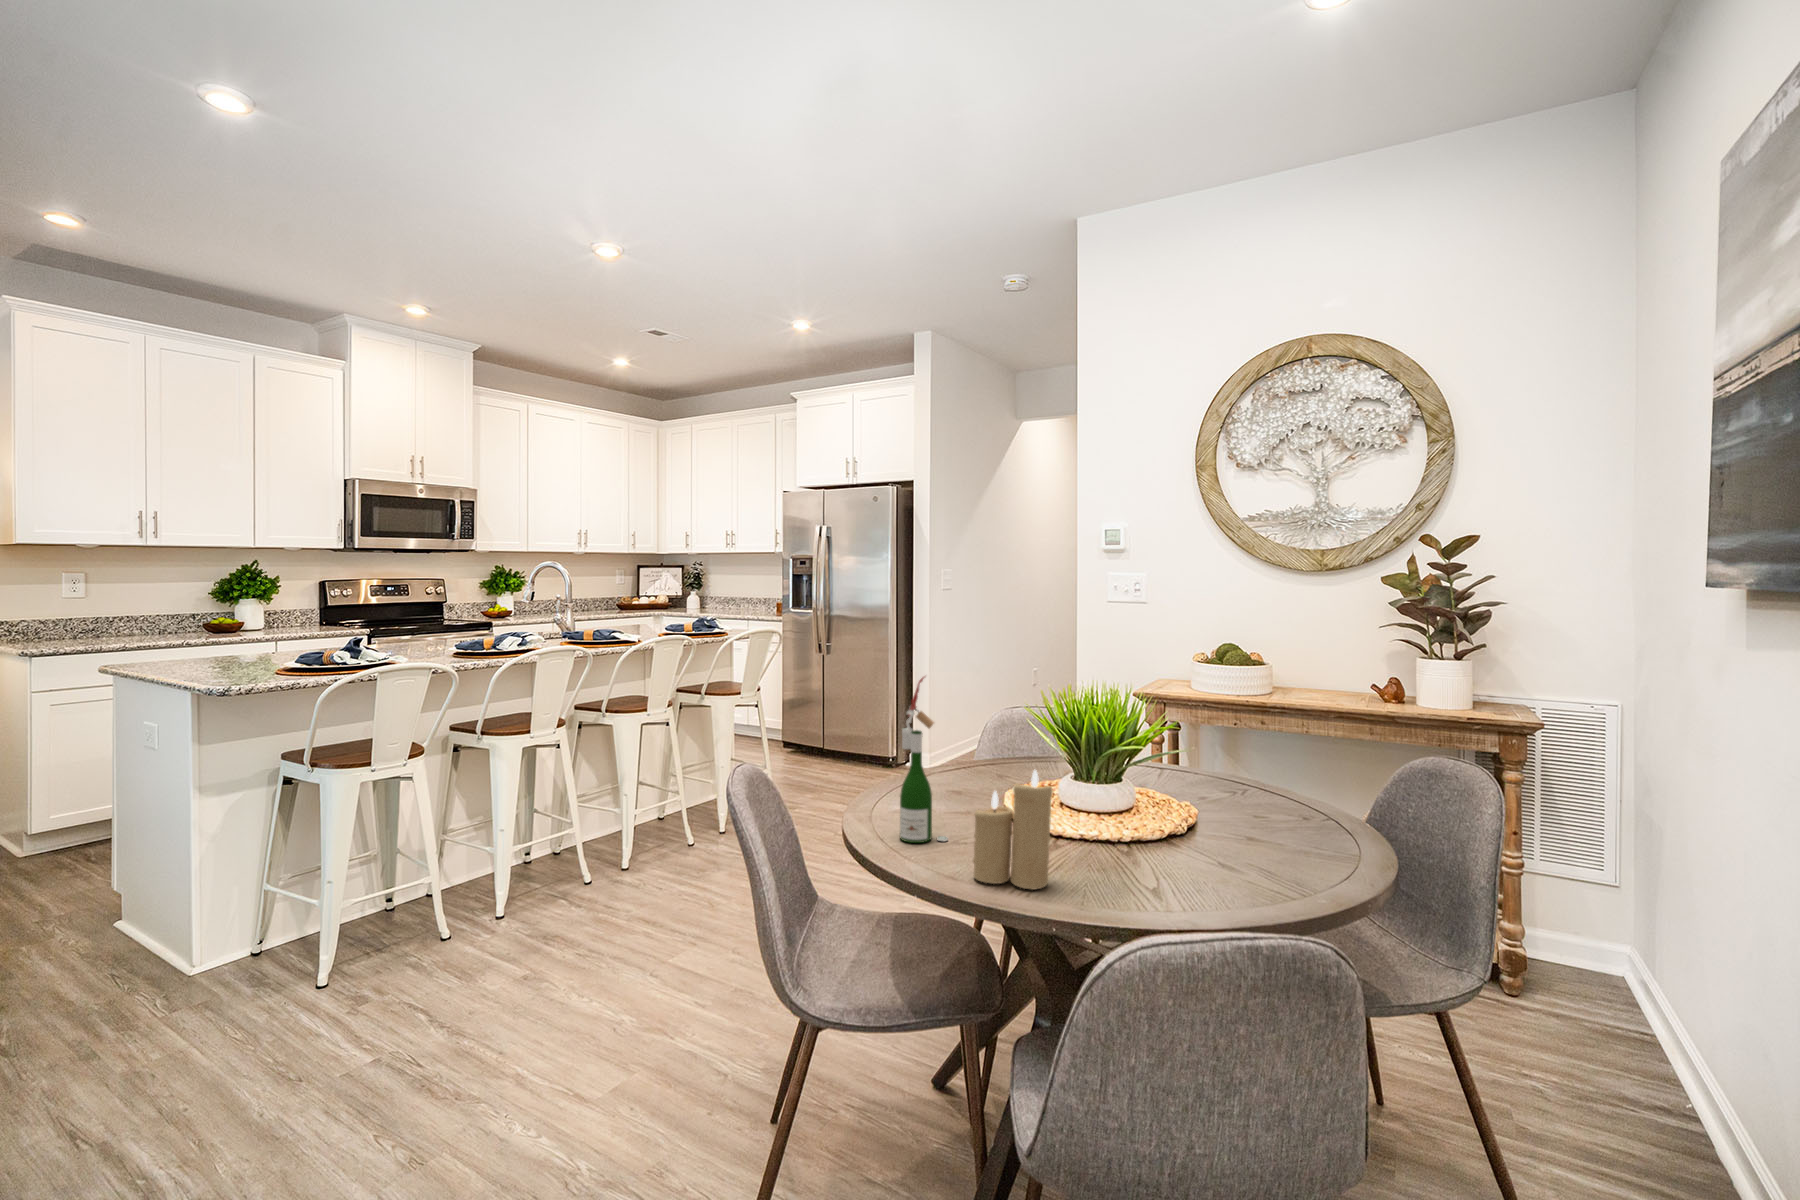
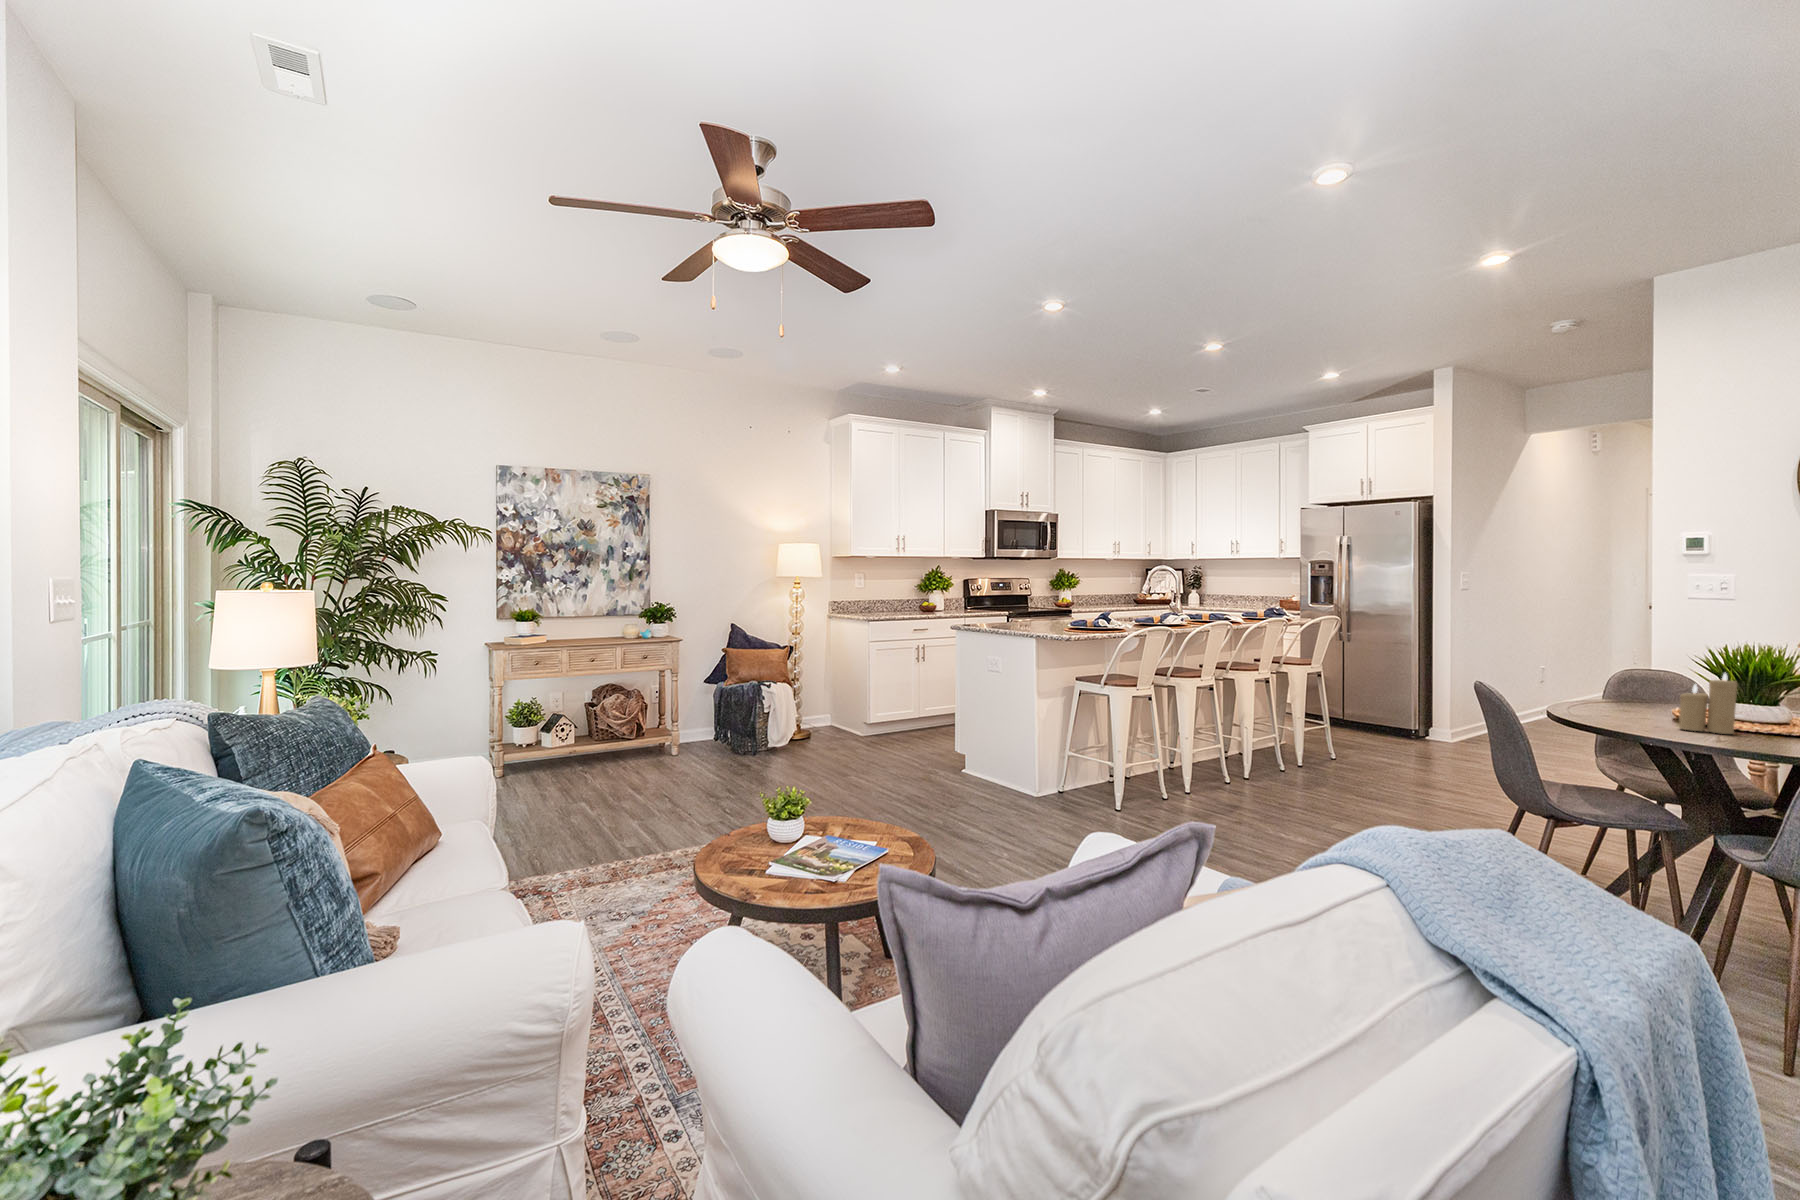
wine bottle: present [900,677,948,843] -> none [1606,626,1642,719]

